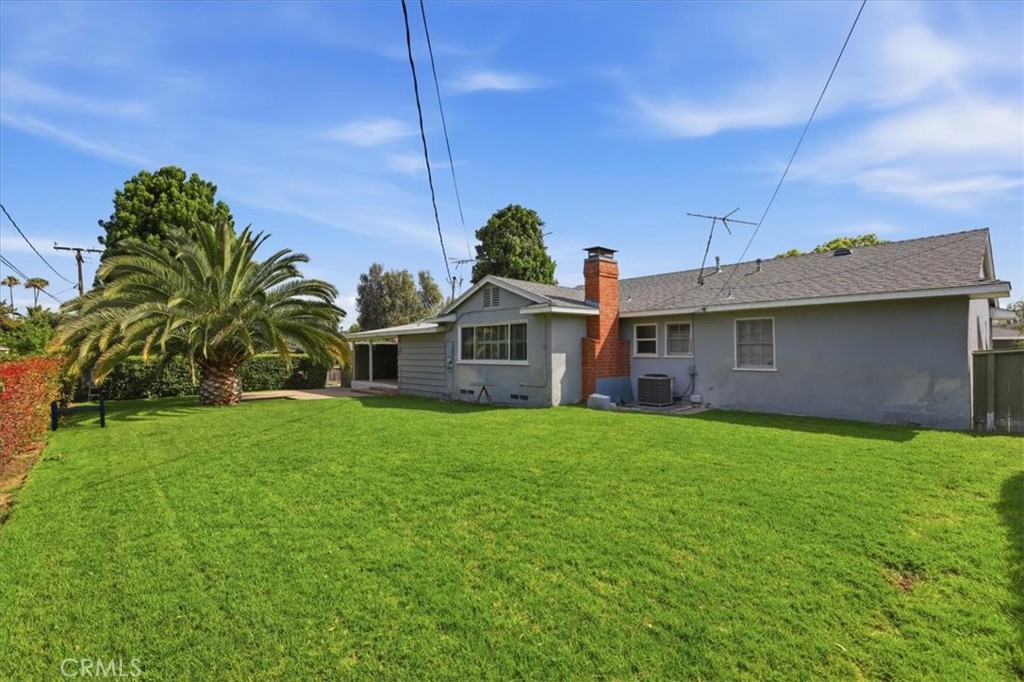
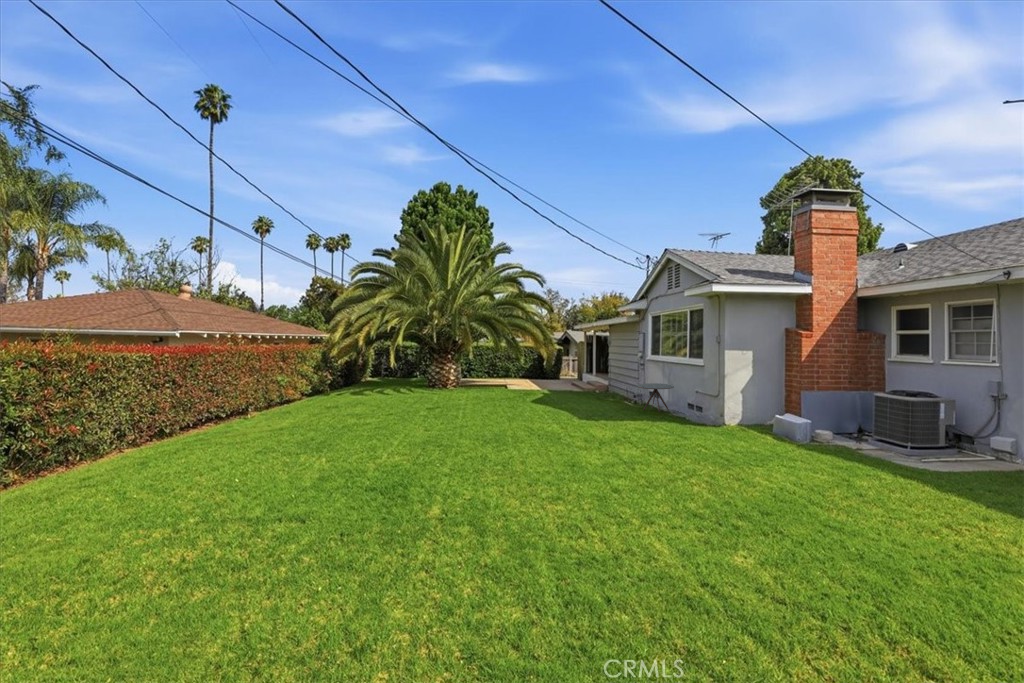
bench: present [51,397,105,432] -> none [288,376,327,401]

